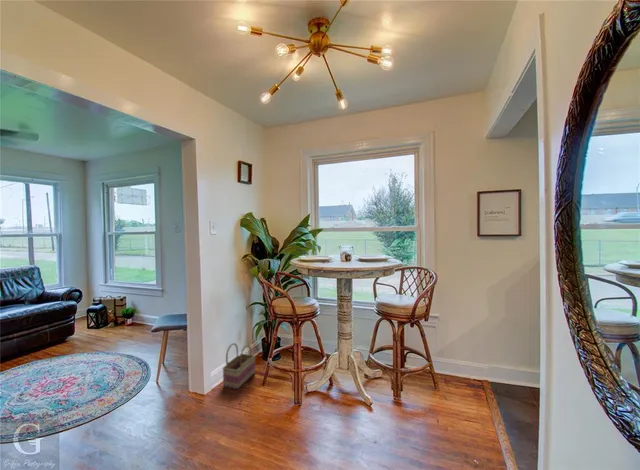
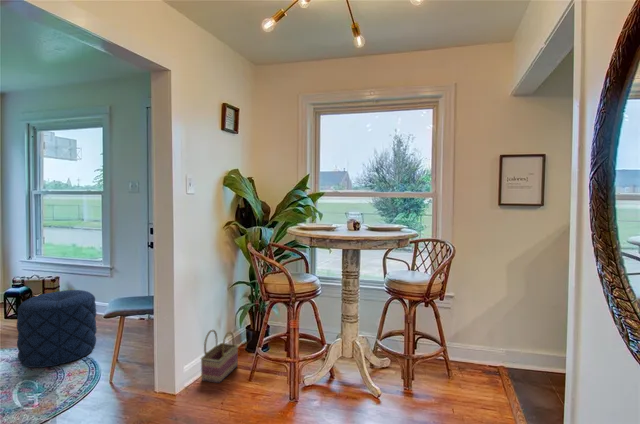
pouf: none [83,309,147,372] -> present [17,290,97,368]

